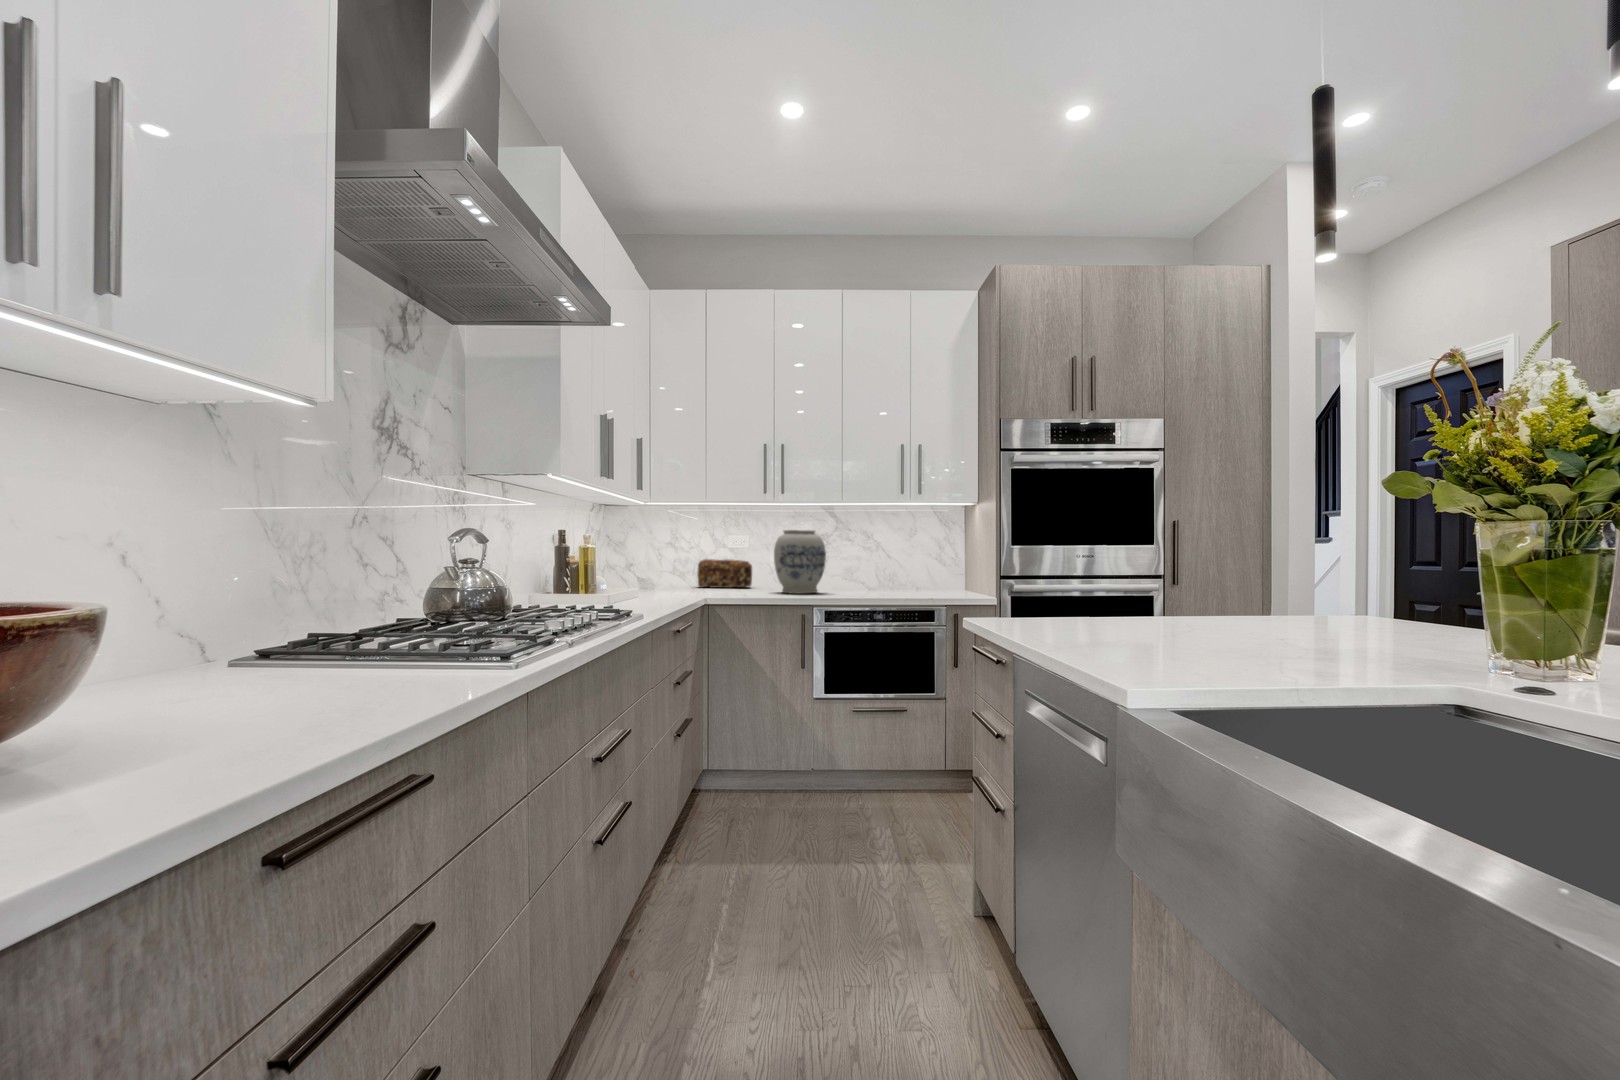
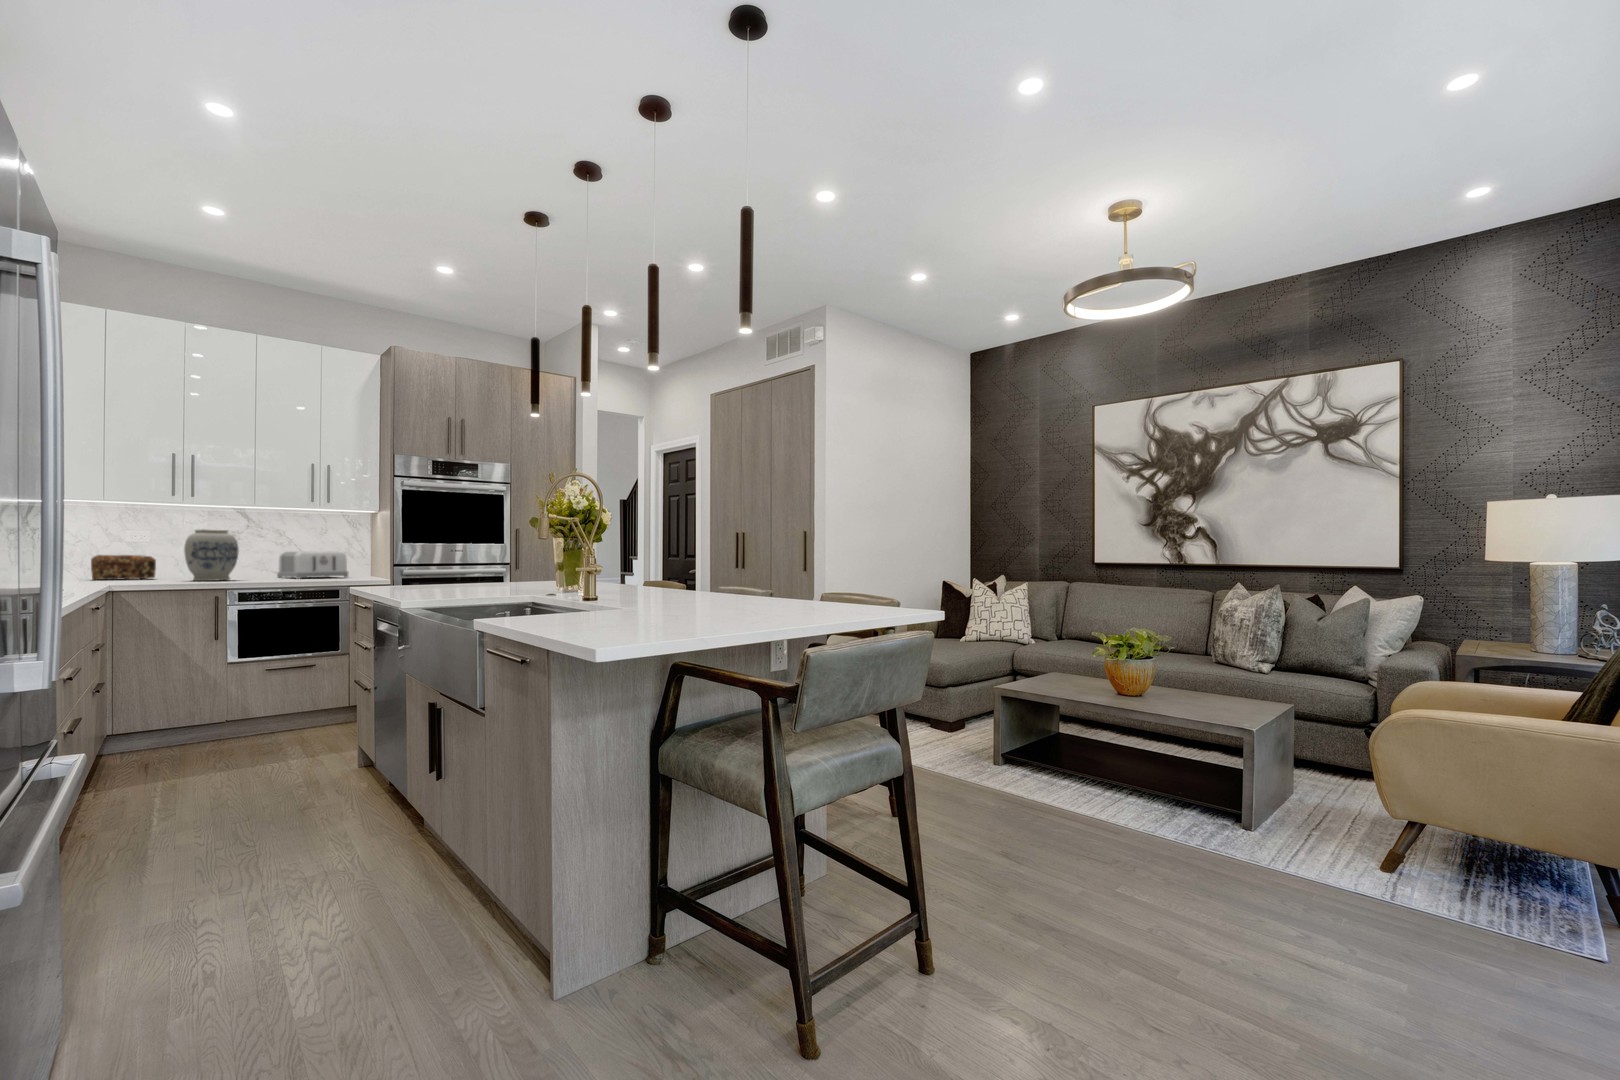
toaster: none [865,556,942,592] -> present [277,551,348,579]

